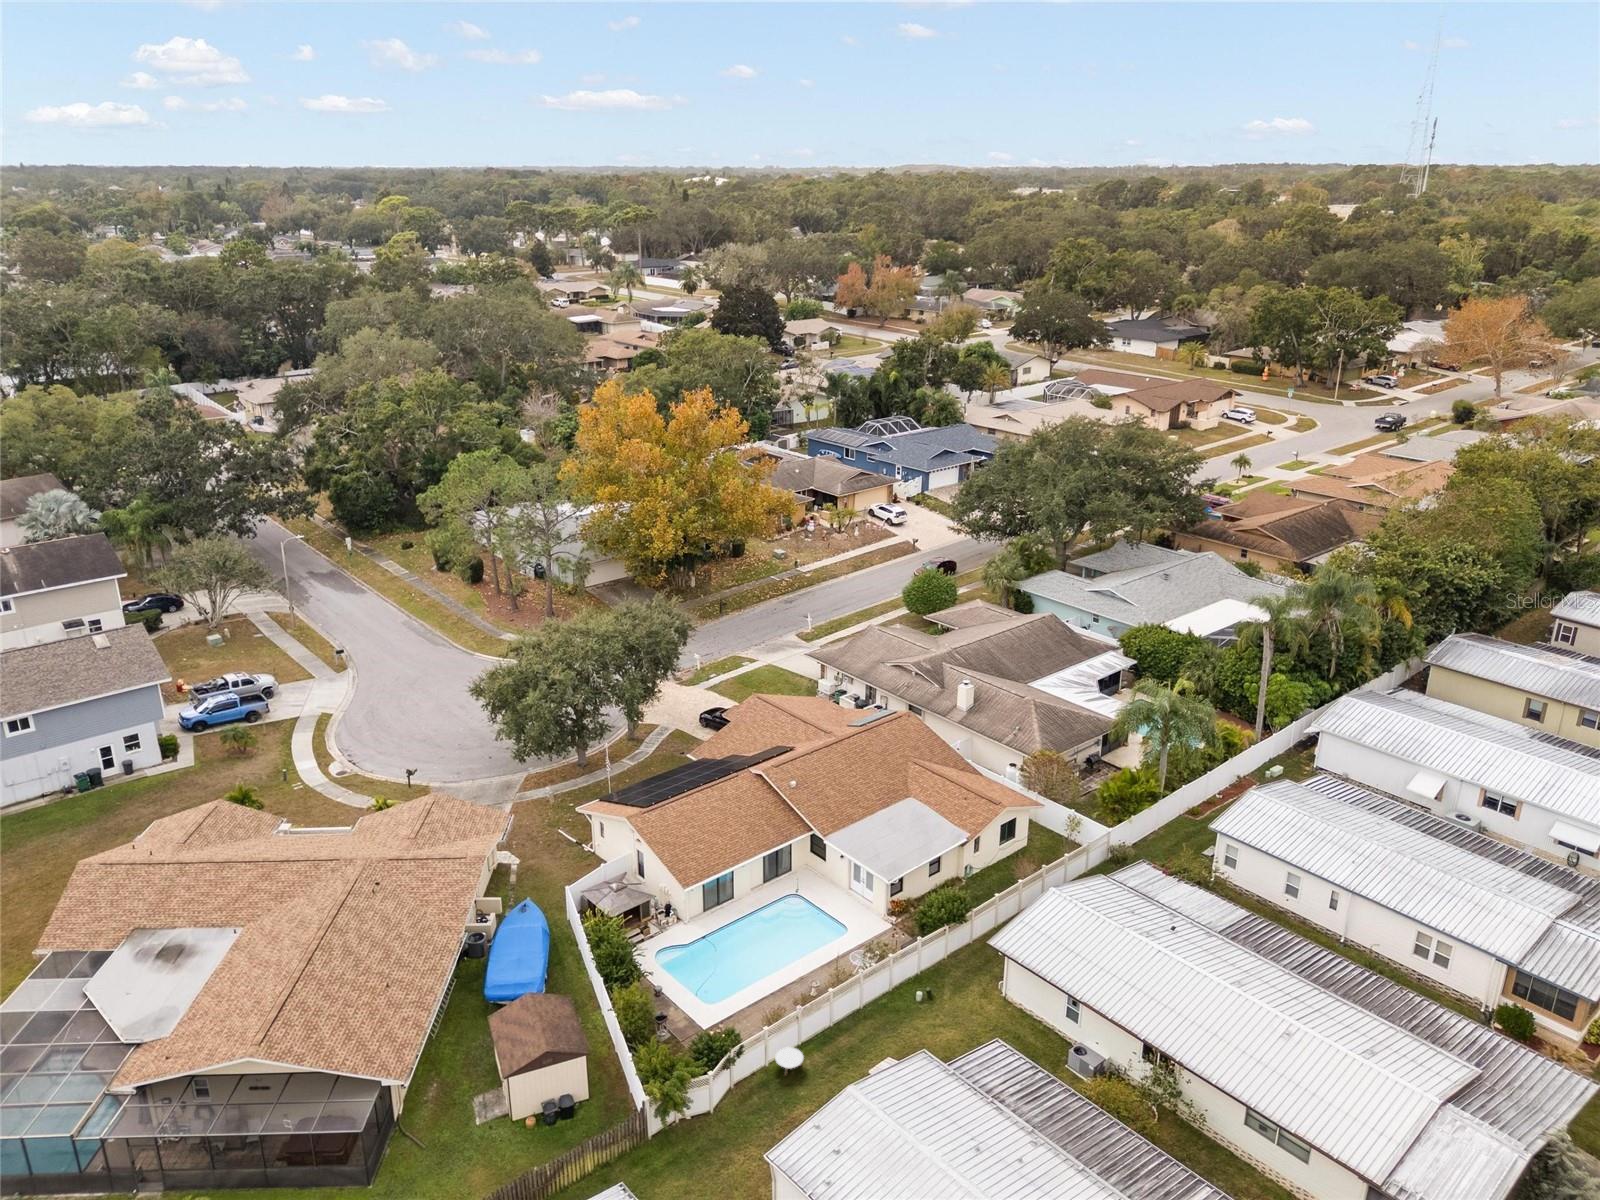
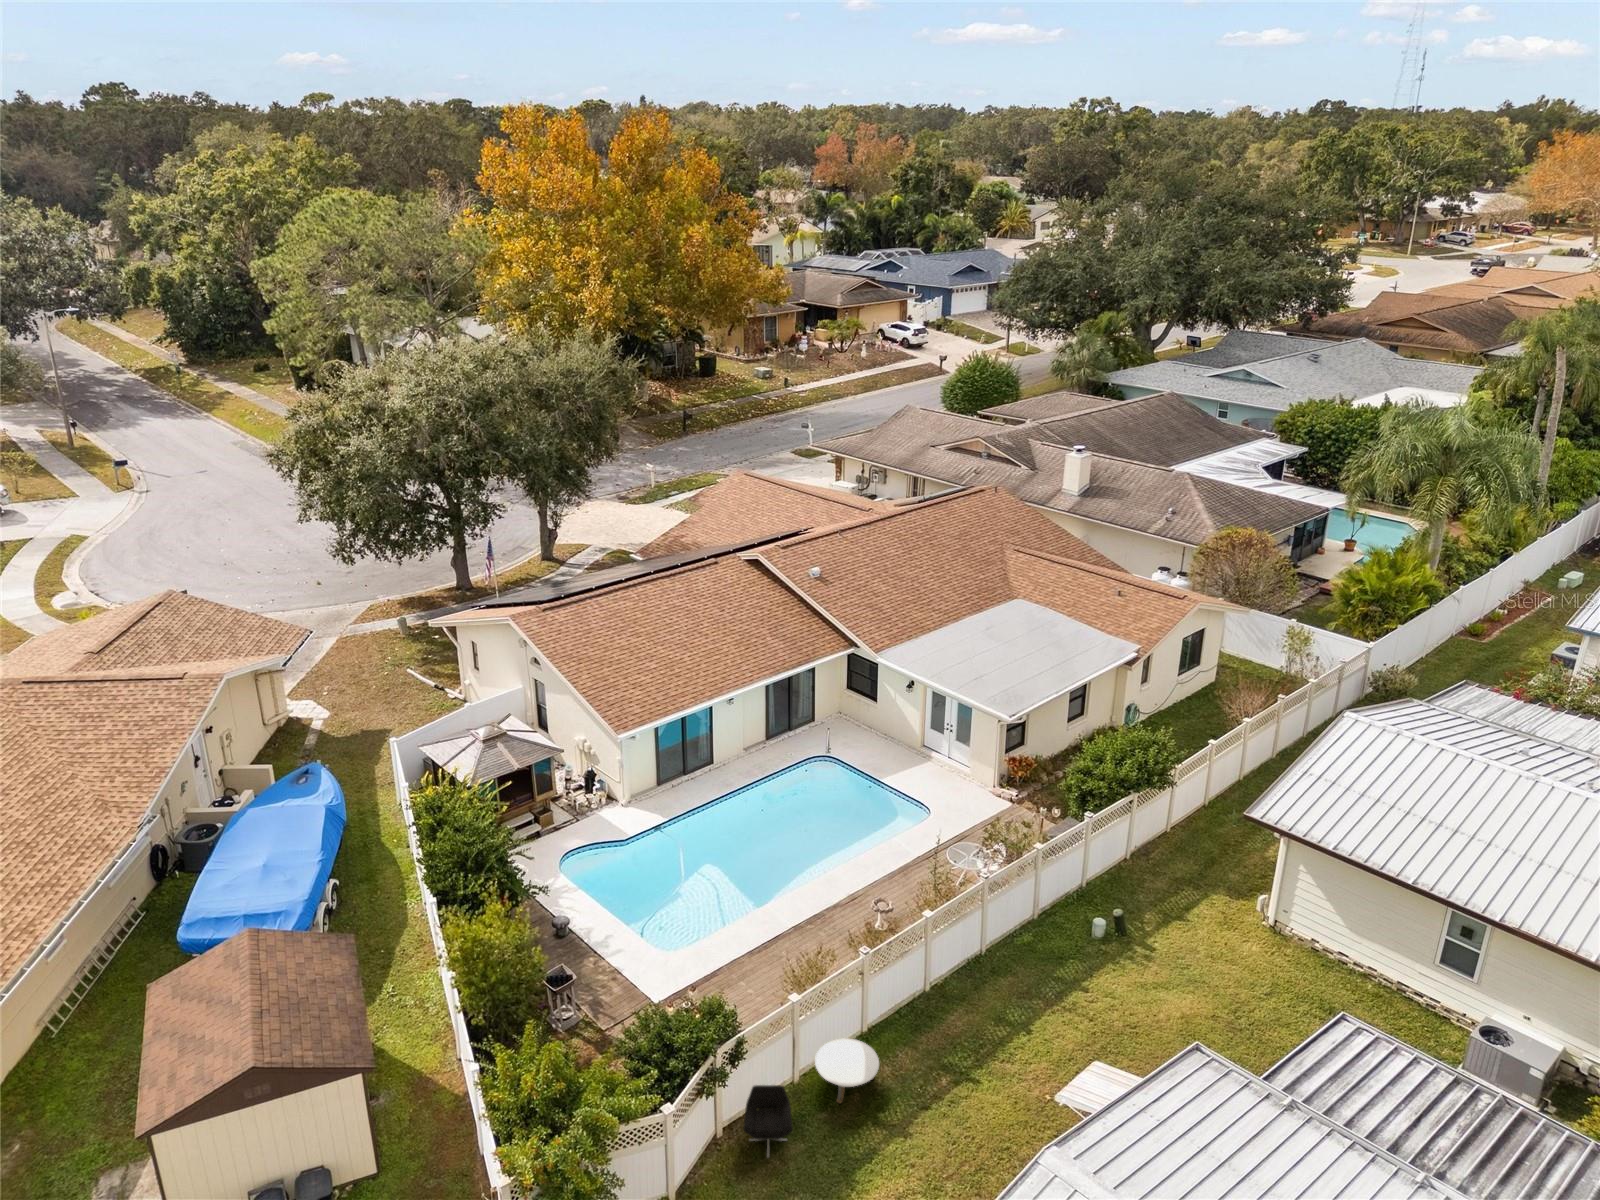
lounge chair: none [742,1067,763,1097] -> present [743,1085,793,1157]

